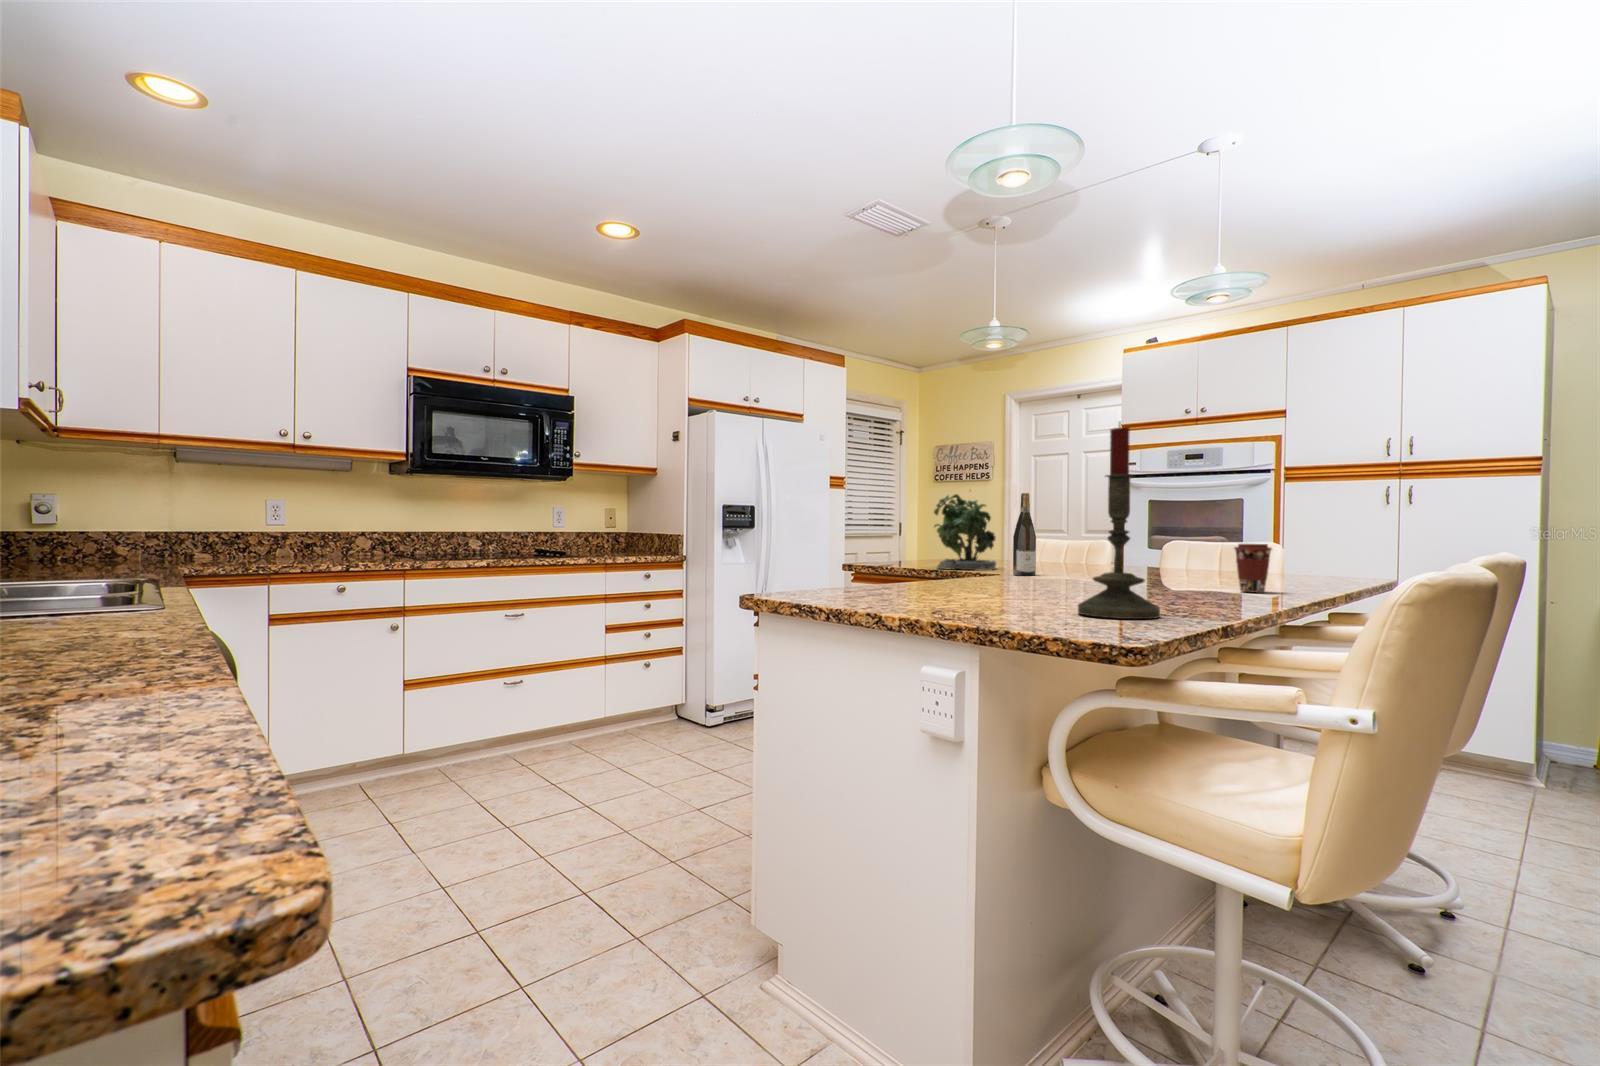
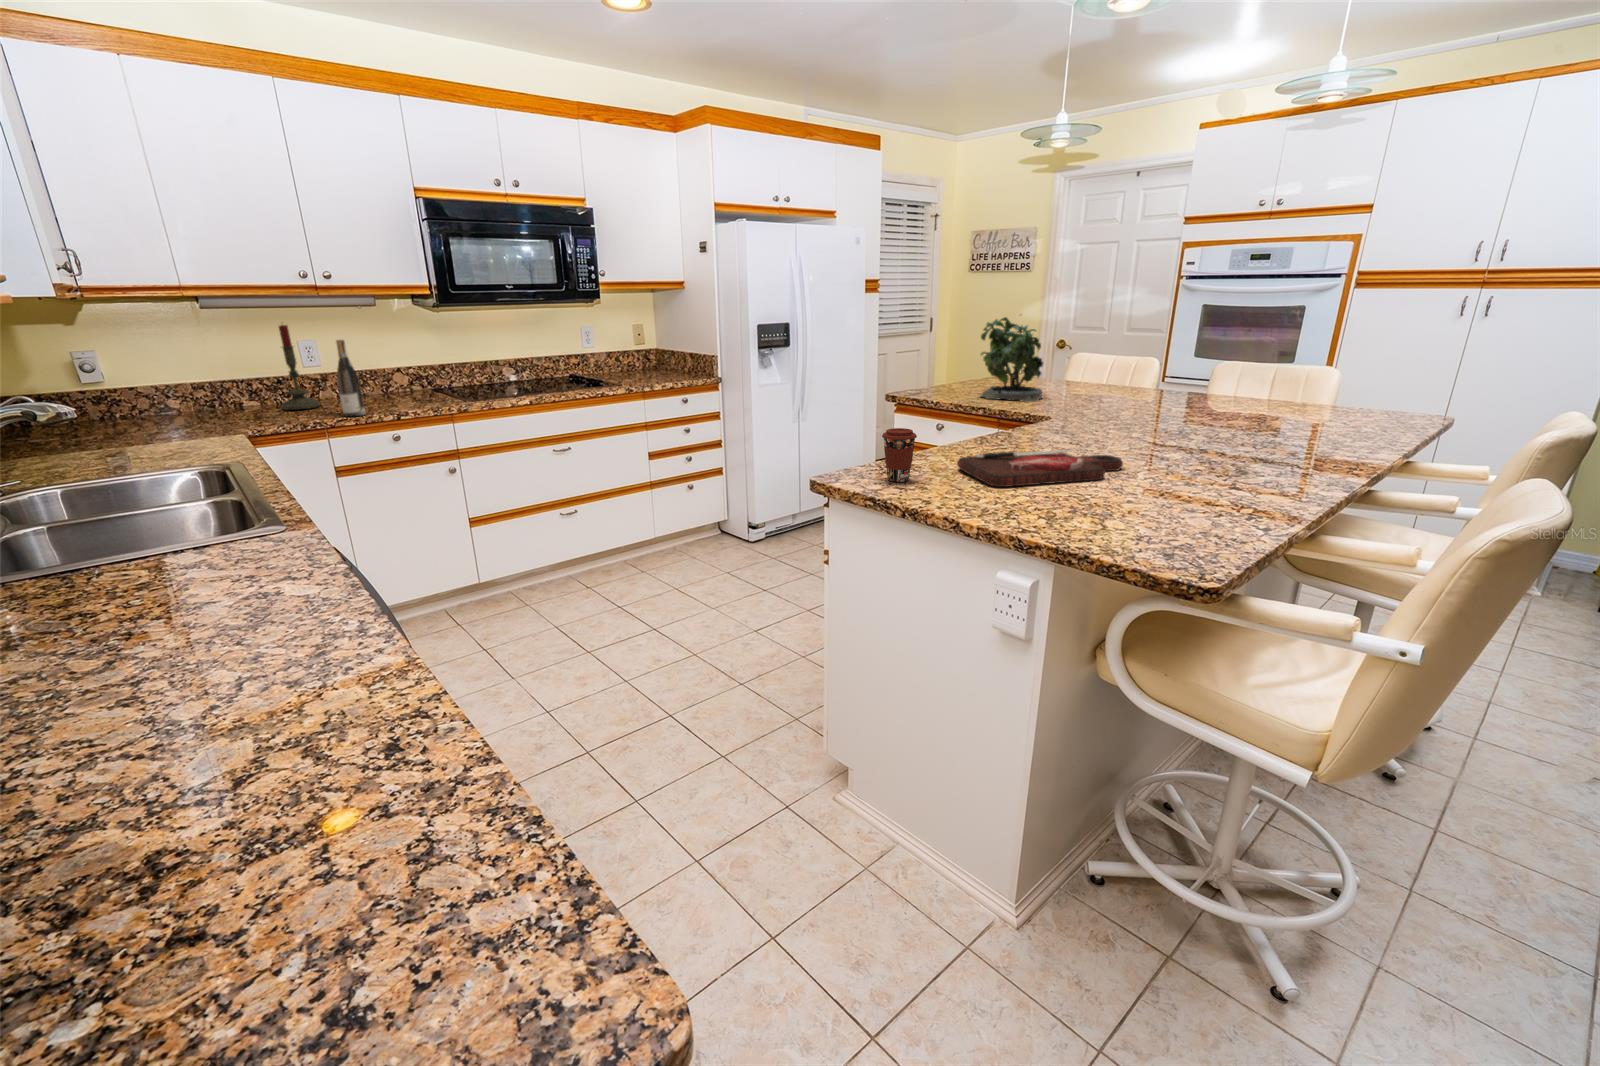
candle: present [1078,426,1160,619] -> present [279,325,320,410]
wine bottle: present [1013,493,1036,576] -> present [336,340,366,416]
coffee cup: present [1234,544,1272,593] -> present [882,428,917,482]
cutting board: none [893,573,1062,601] -> present [957,450,1123,487]

